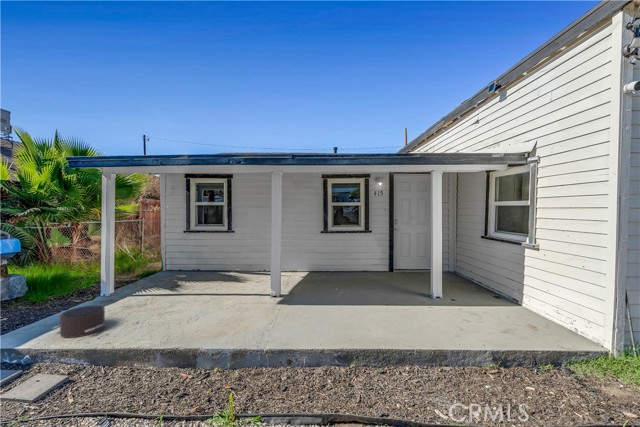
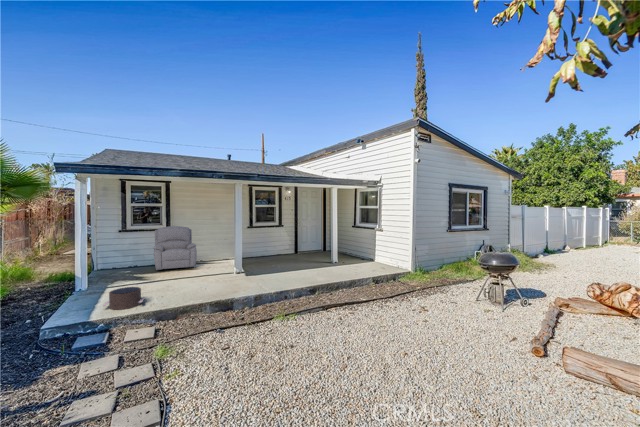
chair: none [200,228,253,280] -> present [154,226,197,271]

